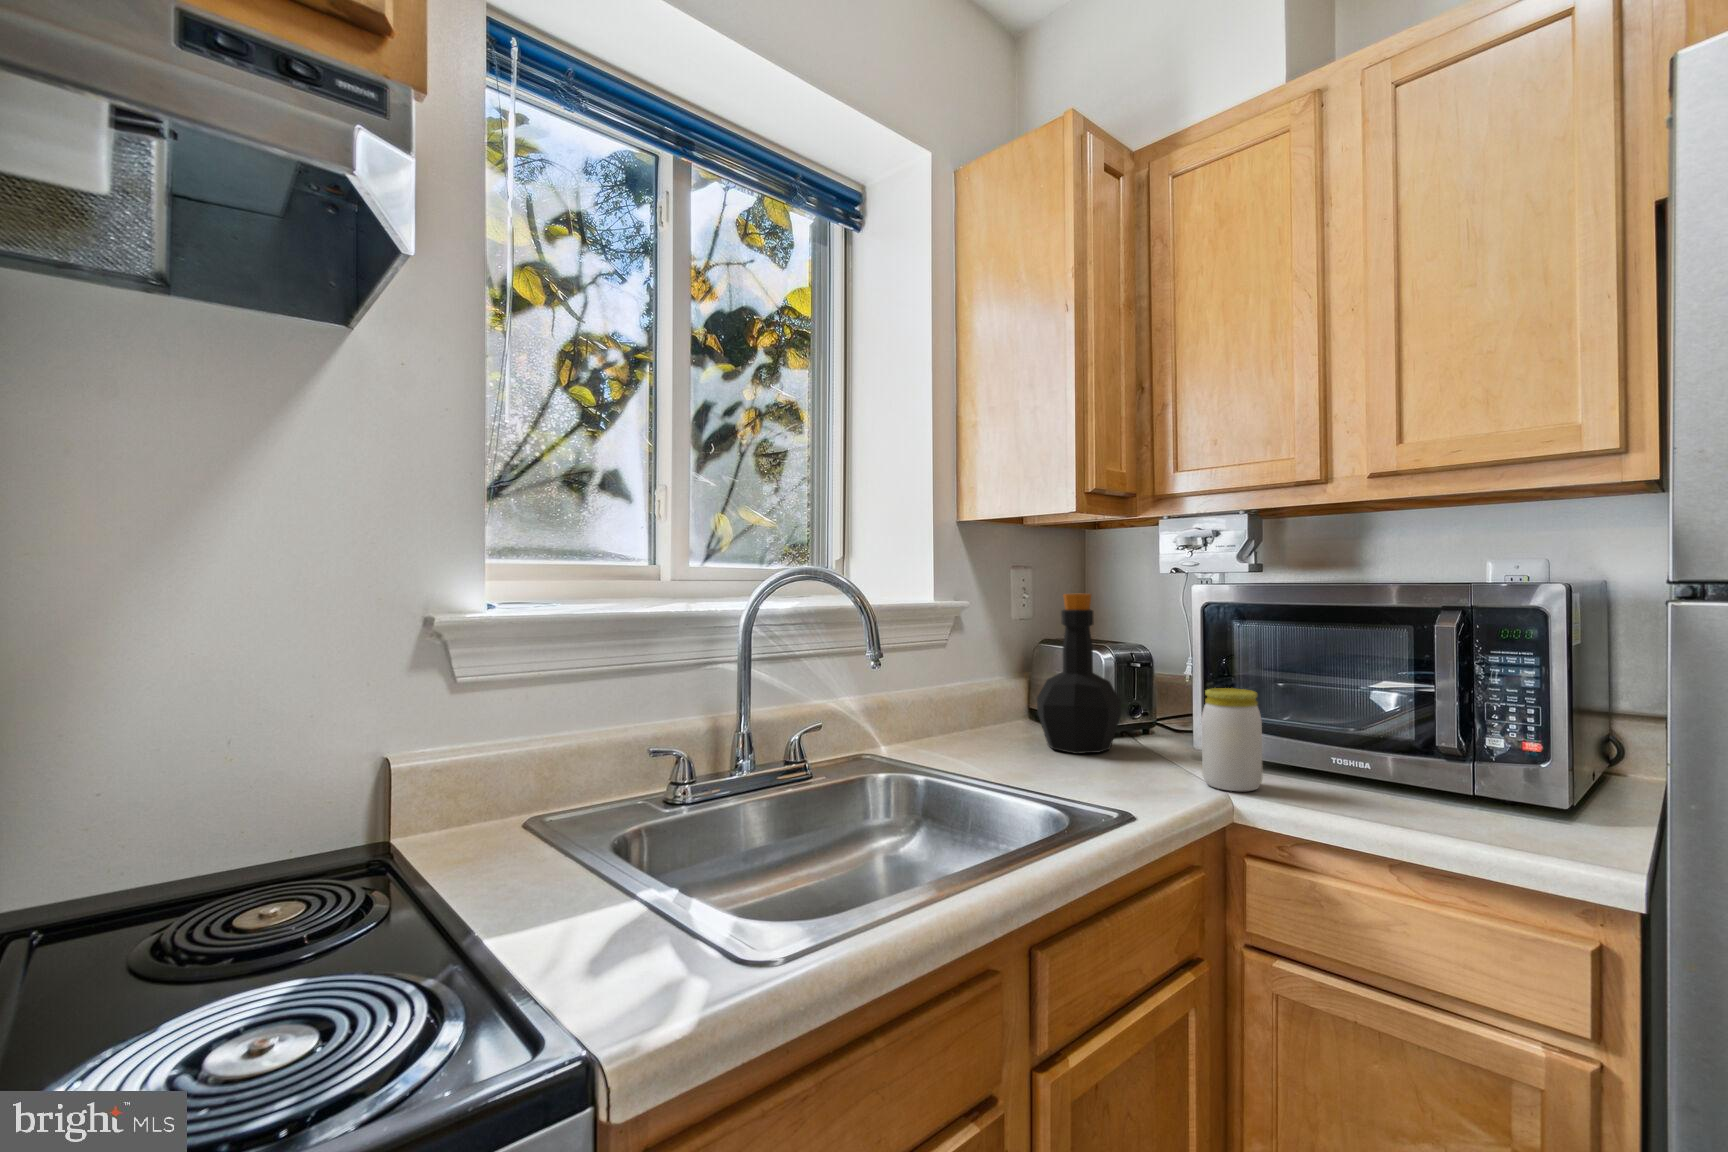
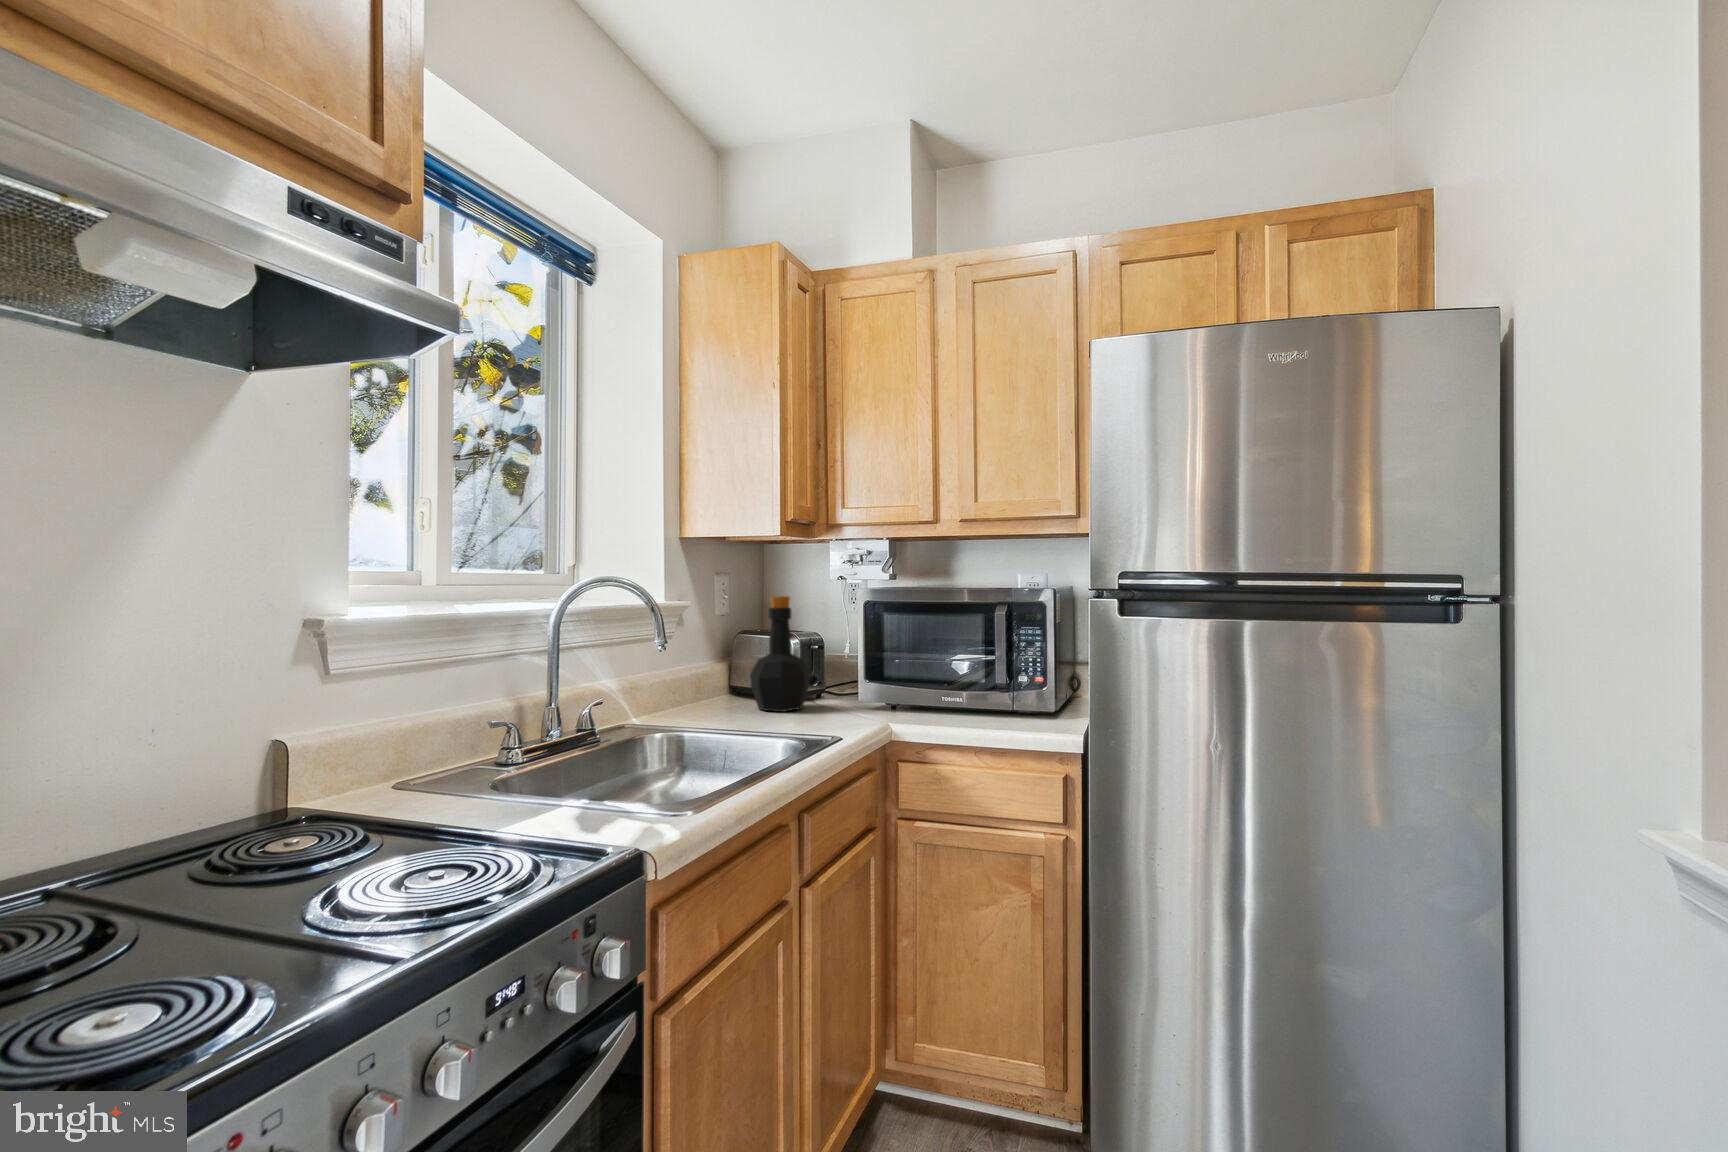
jar: present [1202,688,1262,791] -> none [871,657,906,721]

